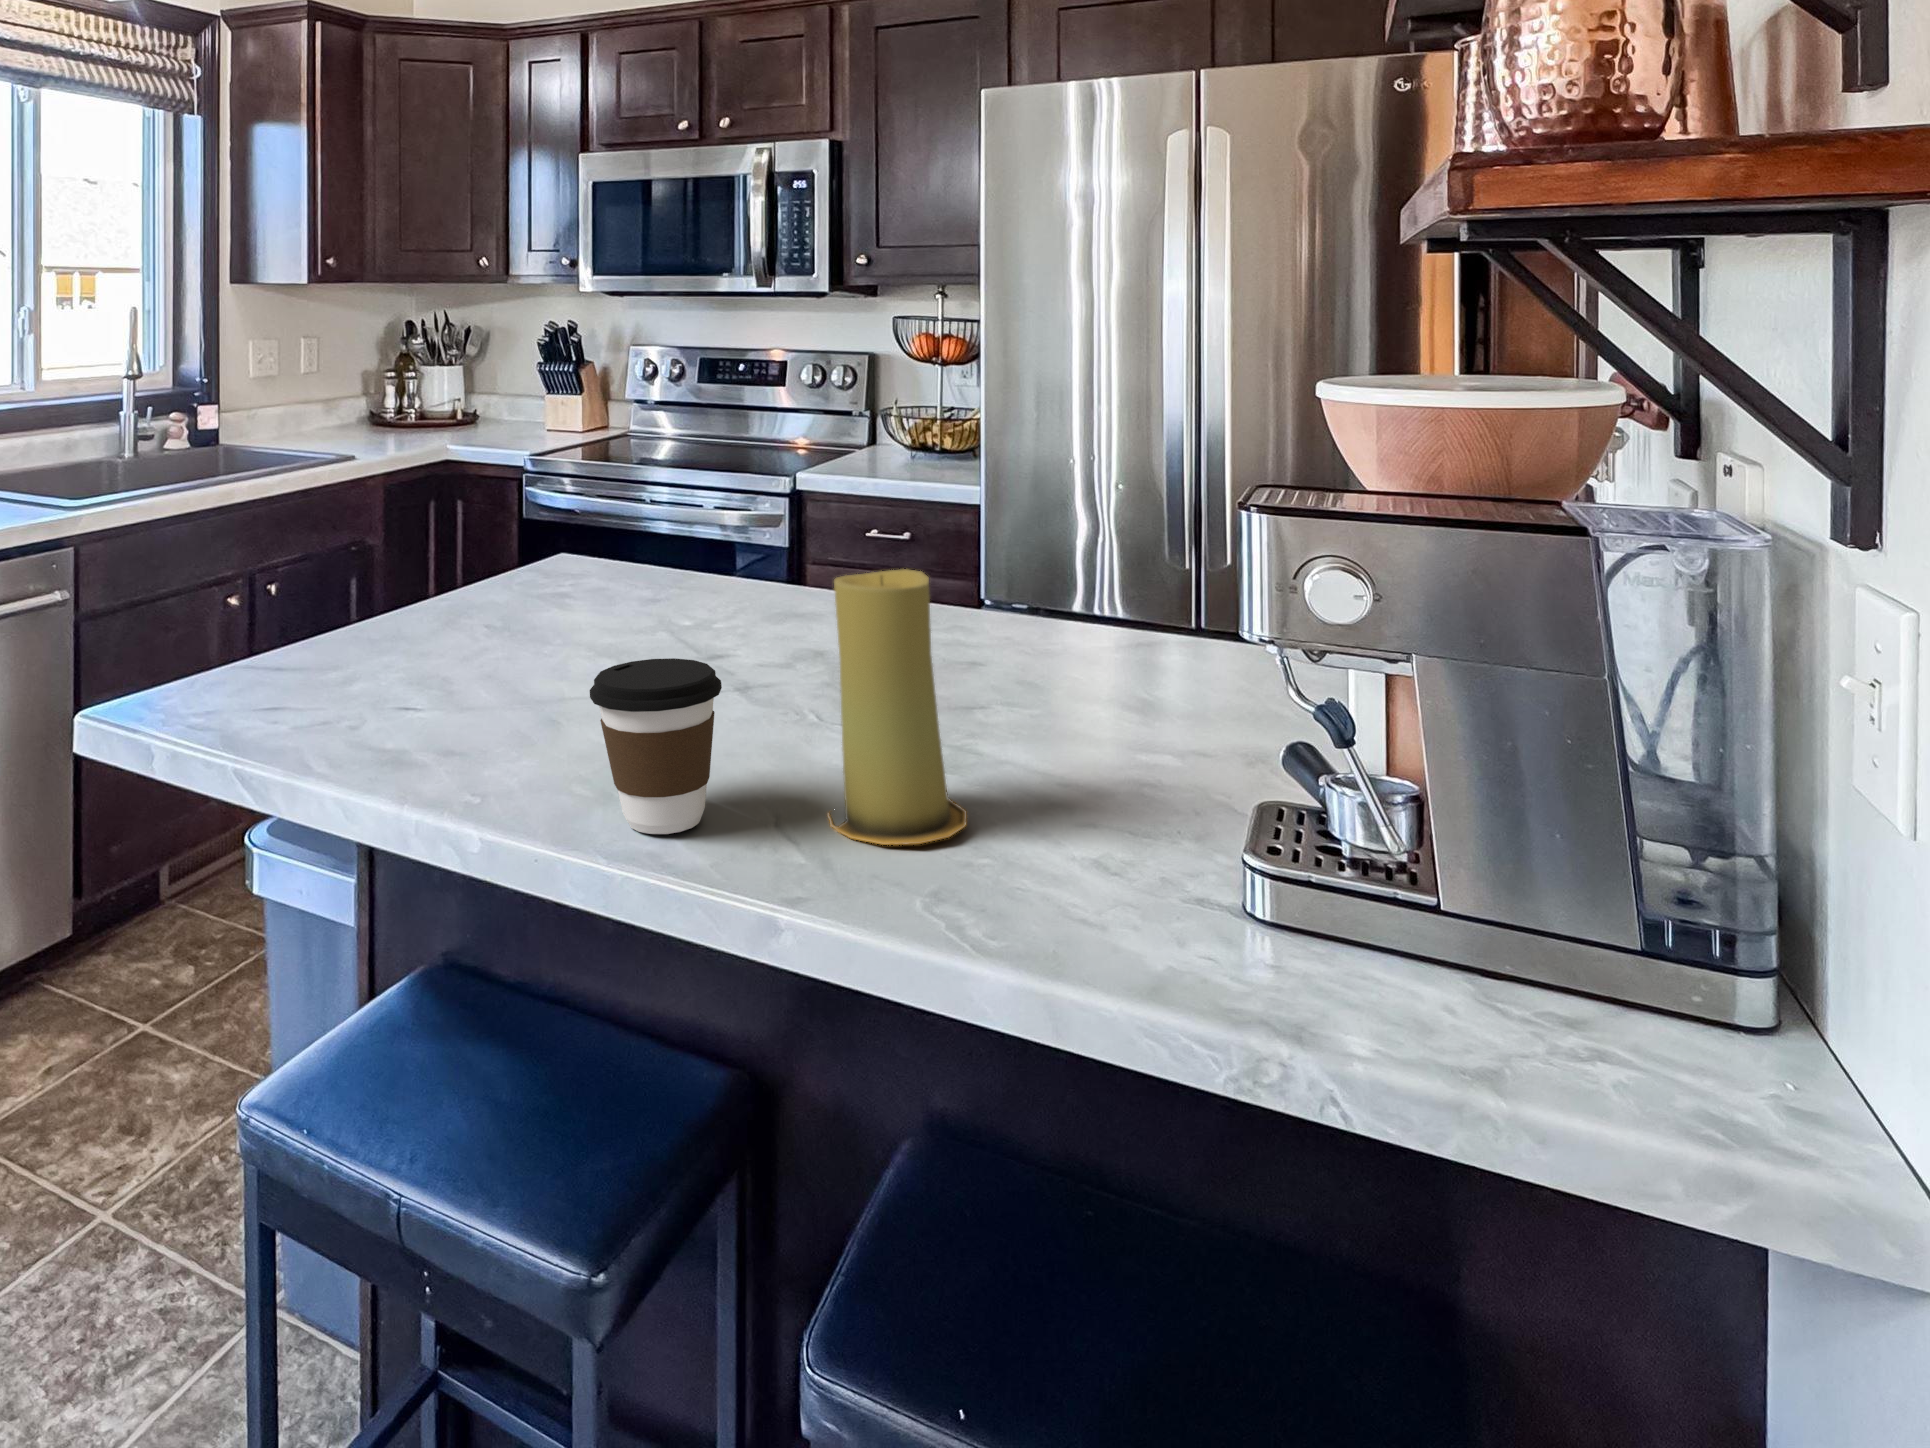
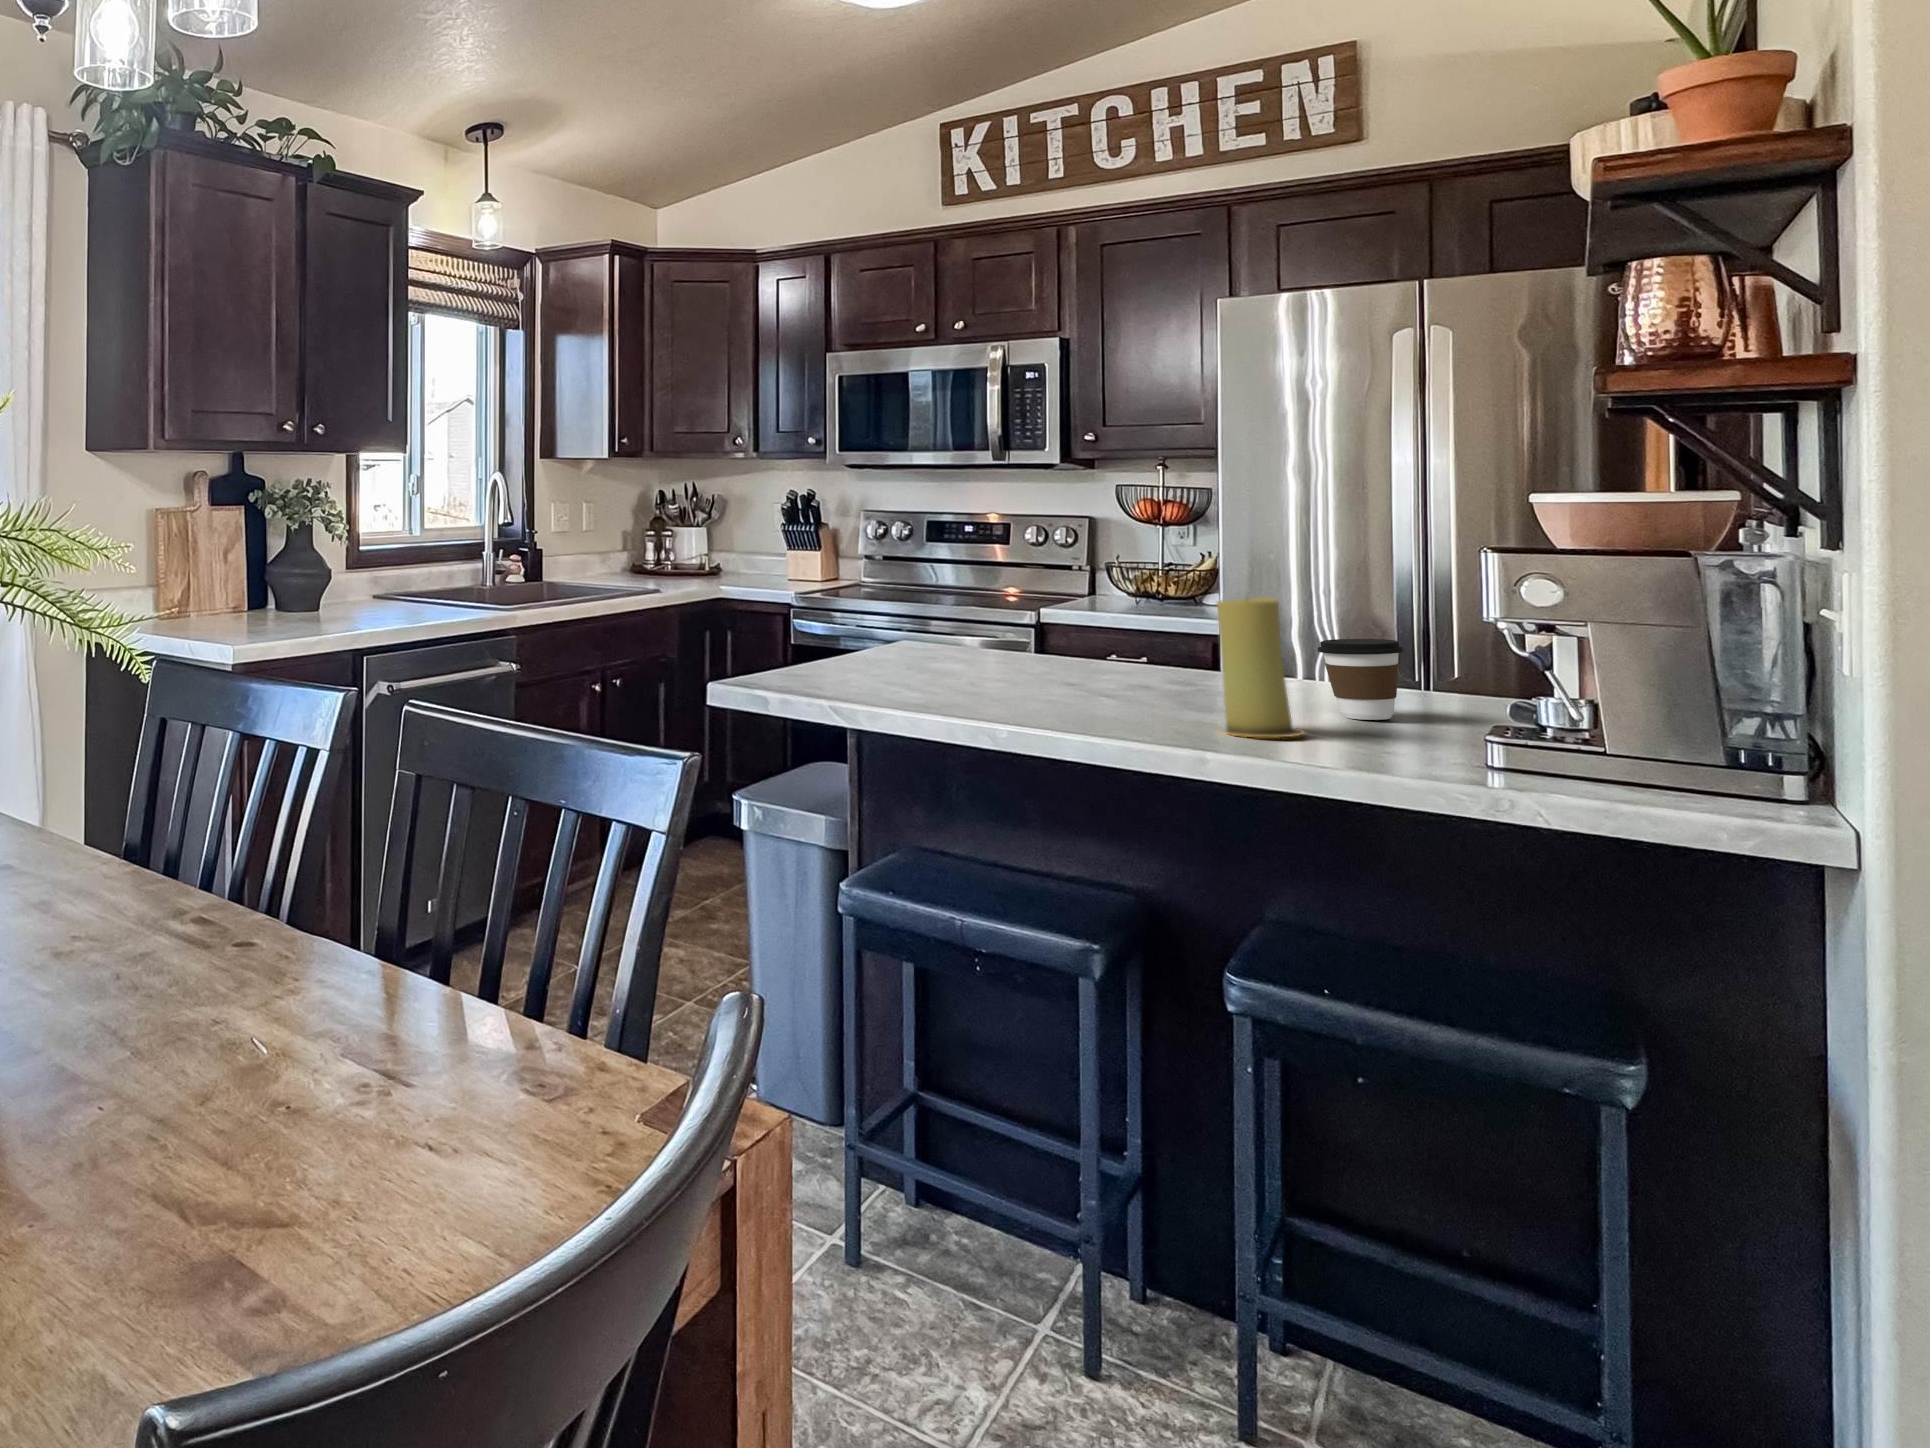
coffee cup: present [590,658,722,834] -> present [1318,639,1403,720]

